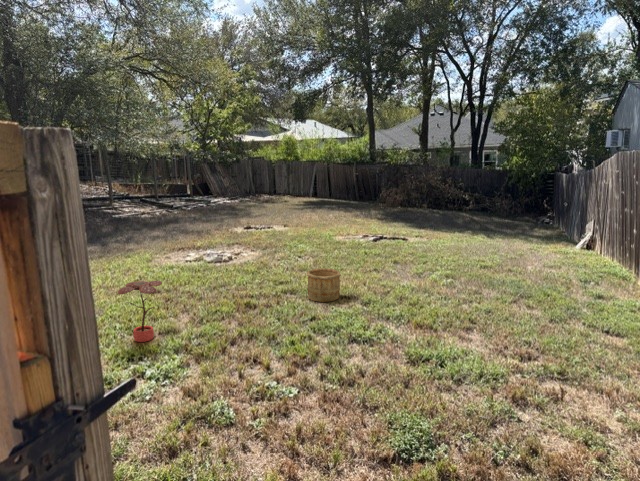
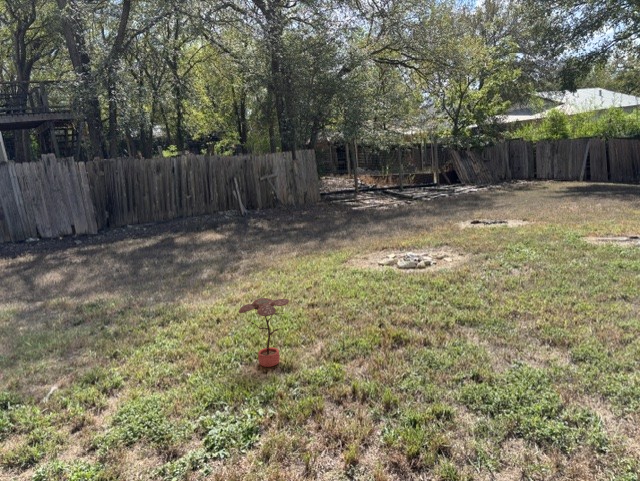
wooden bucket: present [307,268,341,302] -> none [490,294,542,344]

